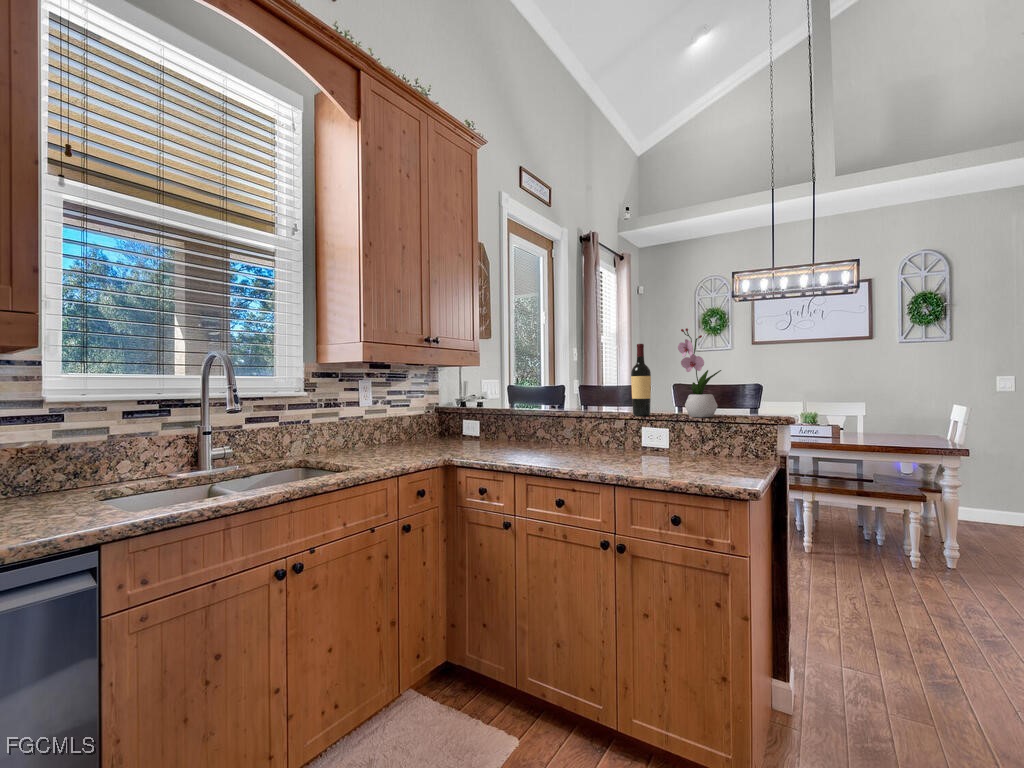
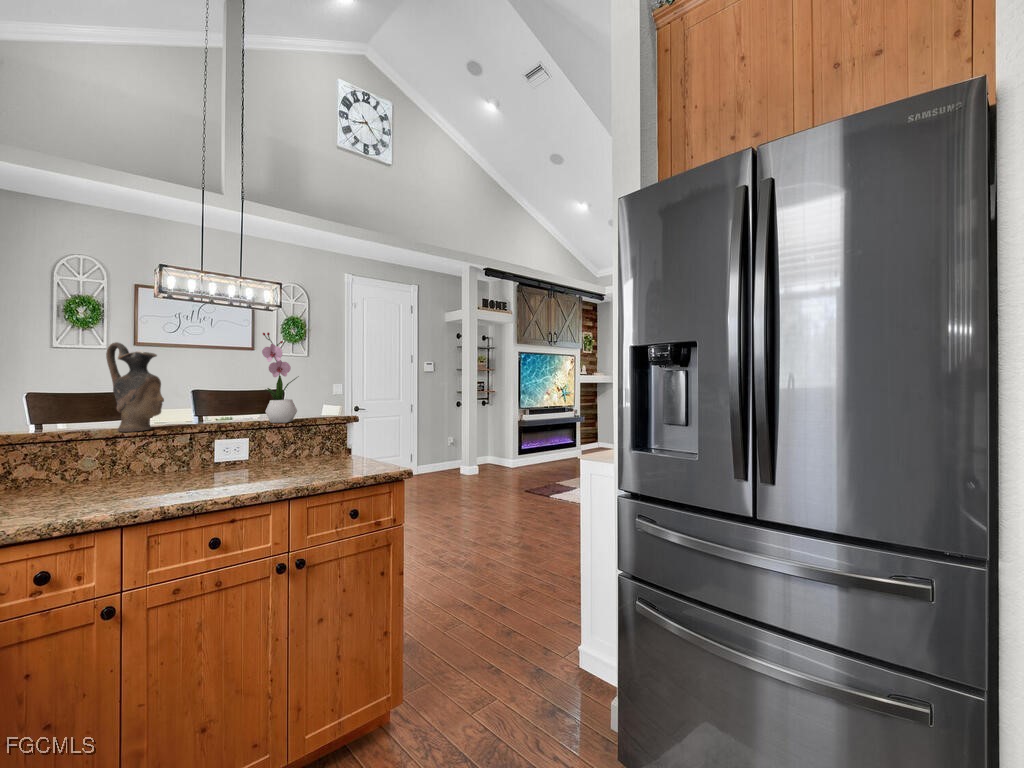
wine bottle: present [631,344,651,416] -> none [199,344,224,428]
ceramic pitcher: none [586,348,616,414] -> present [106,342,164,432]

